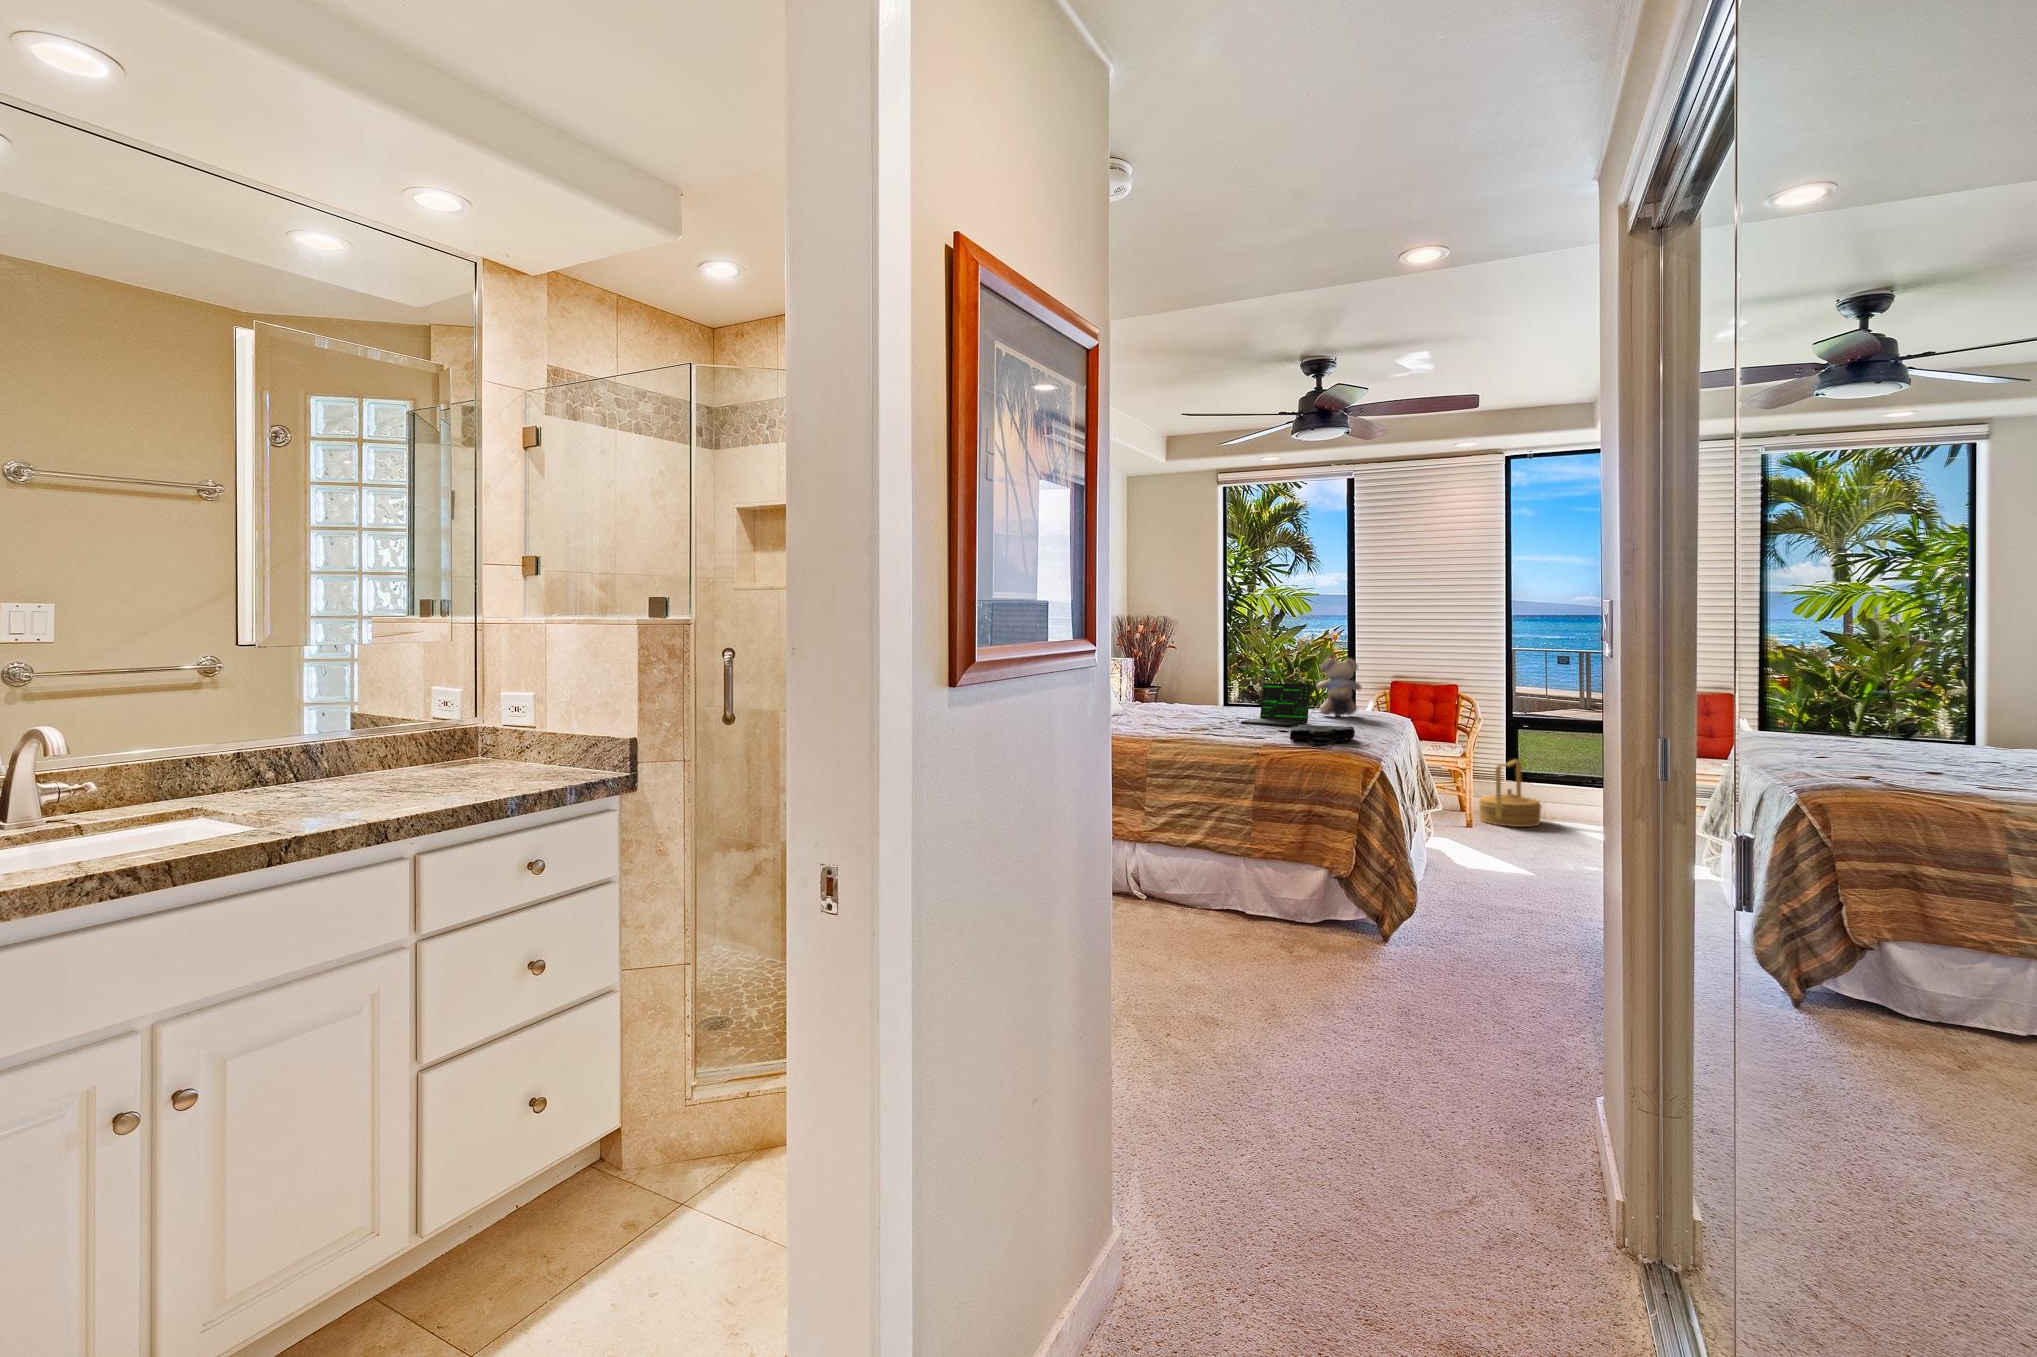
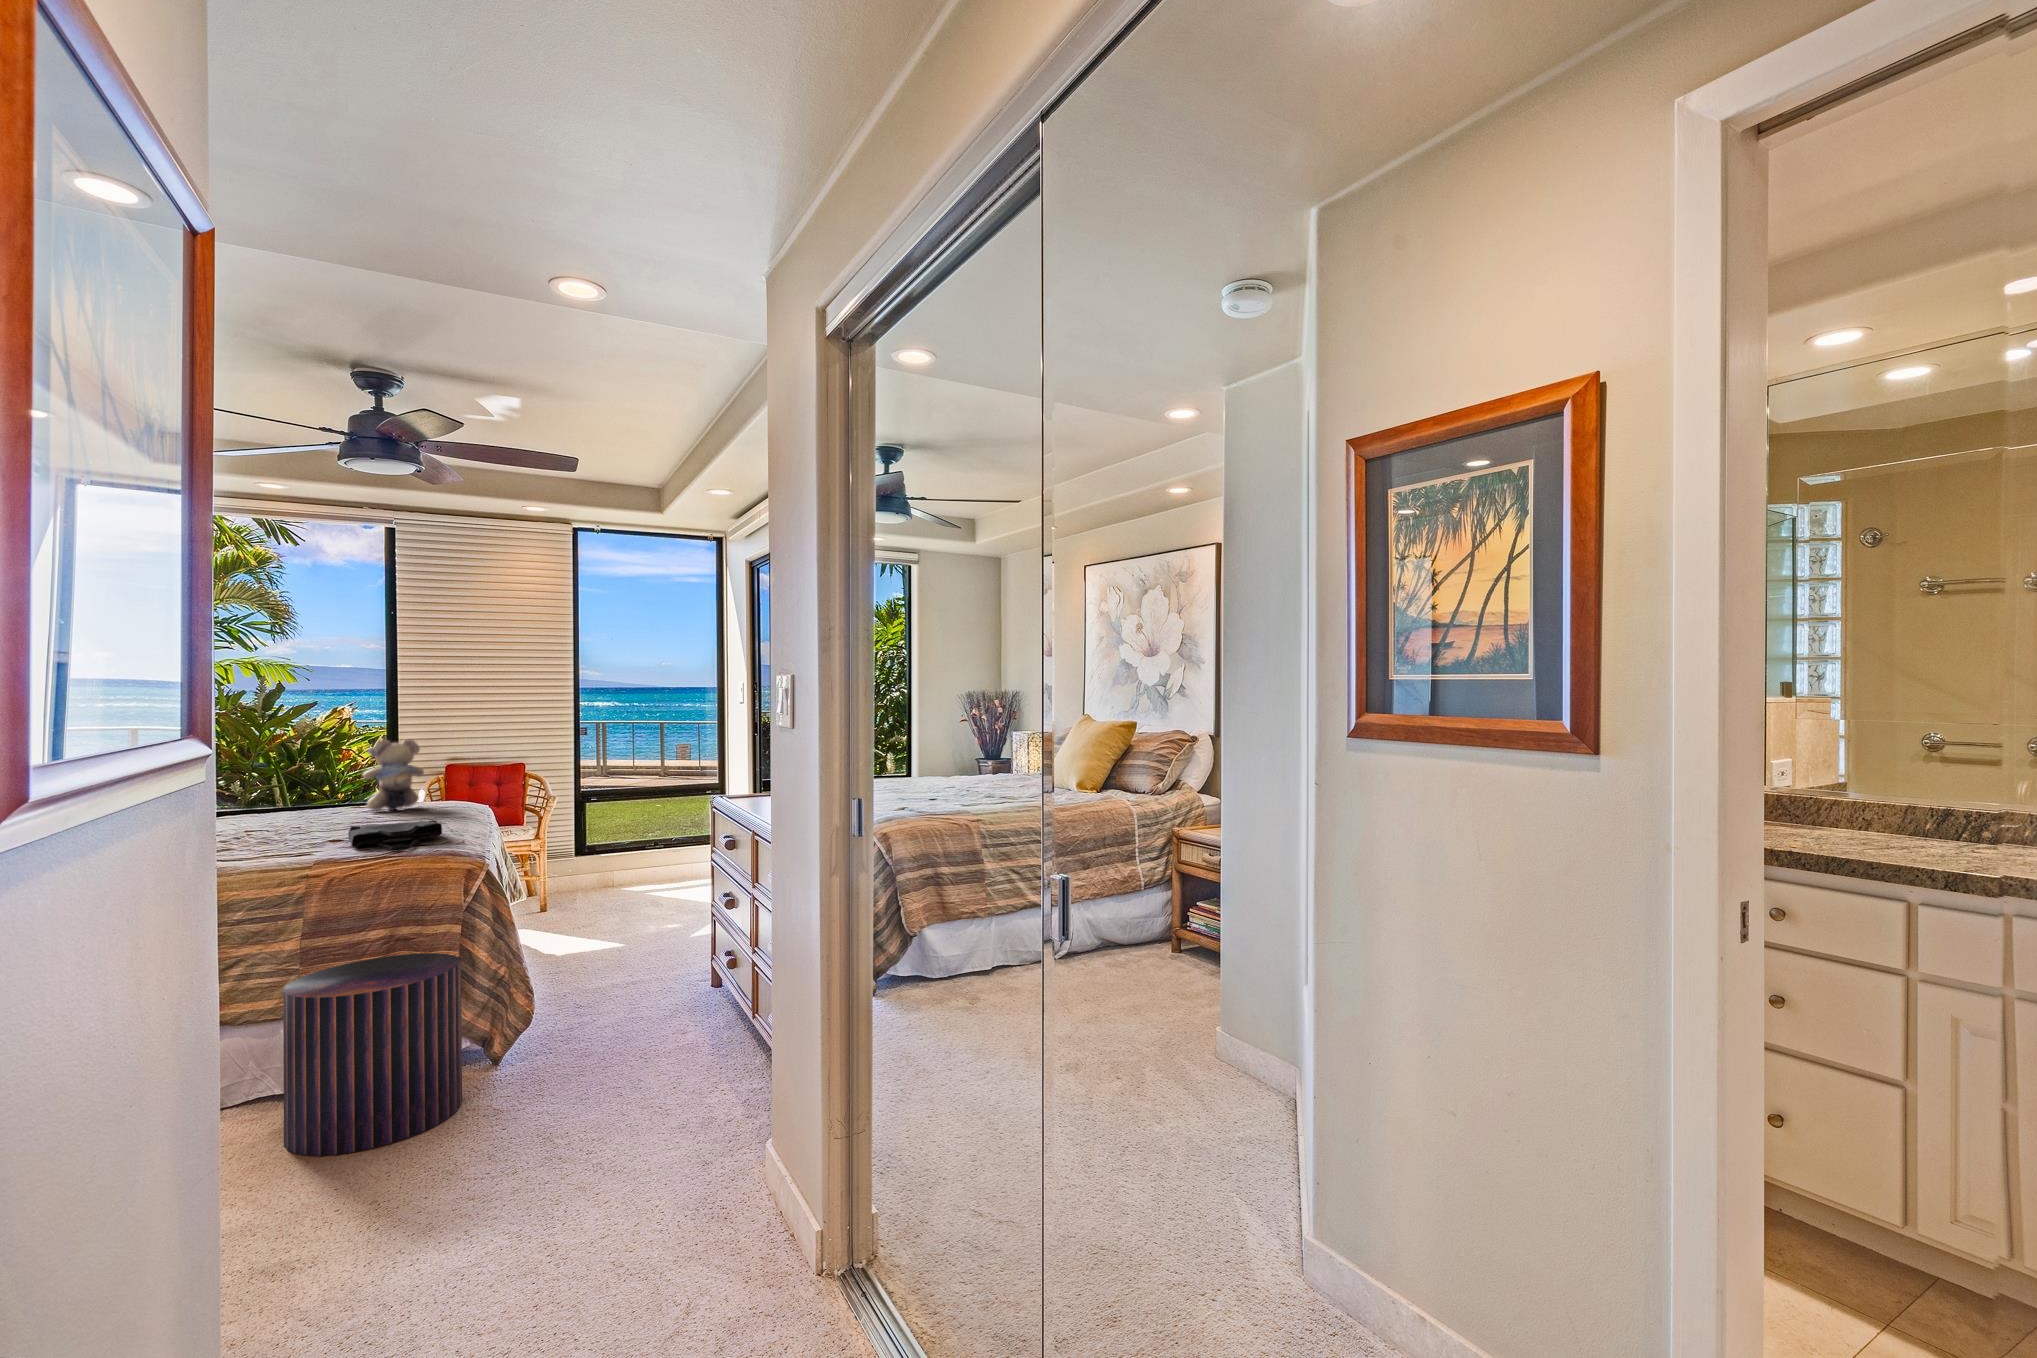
laptop: present [1241,683,1322,727] -> none [254,774,380,836]
woven basket: present [1478,760,1541,827] -> none [549,833,613,905]
pouf: none [1235,826,1353,967] -> present [283,953,462,1156]

